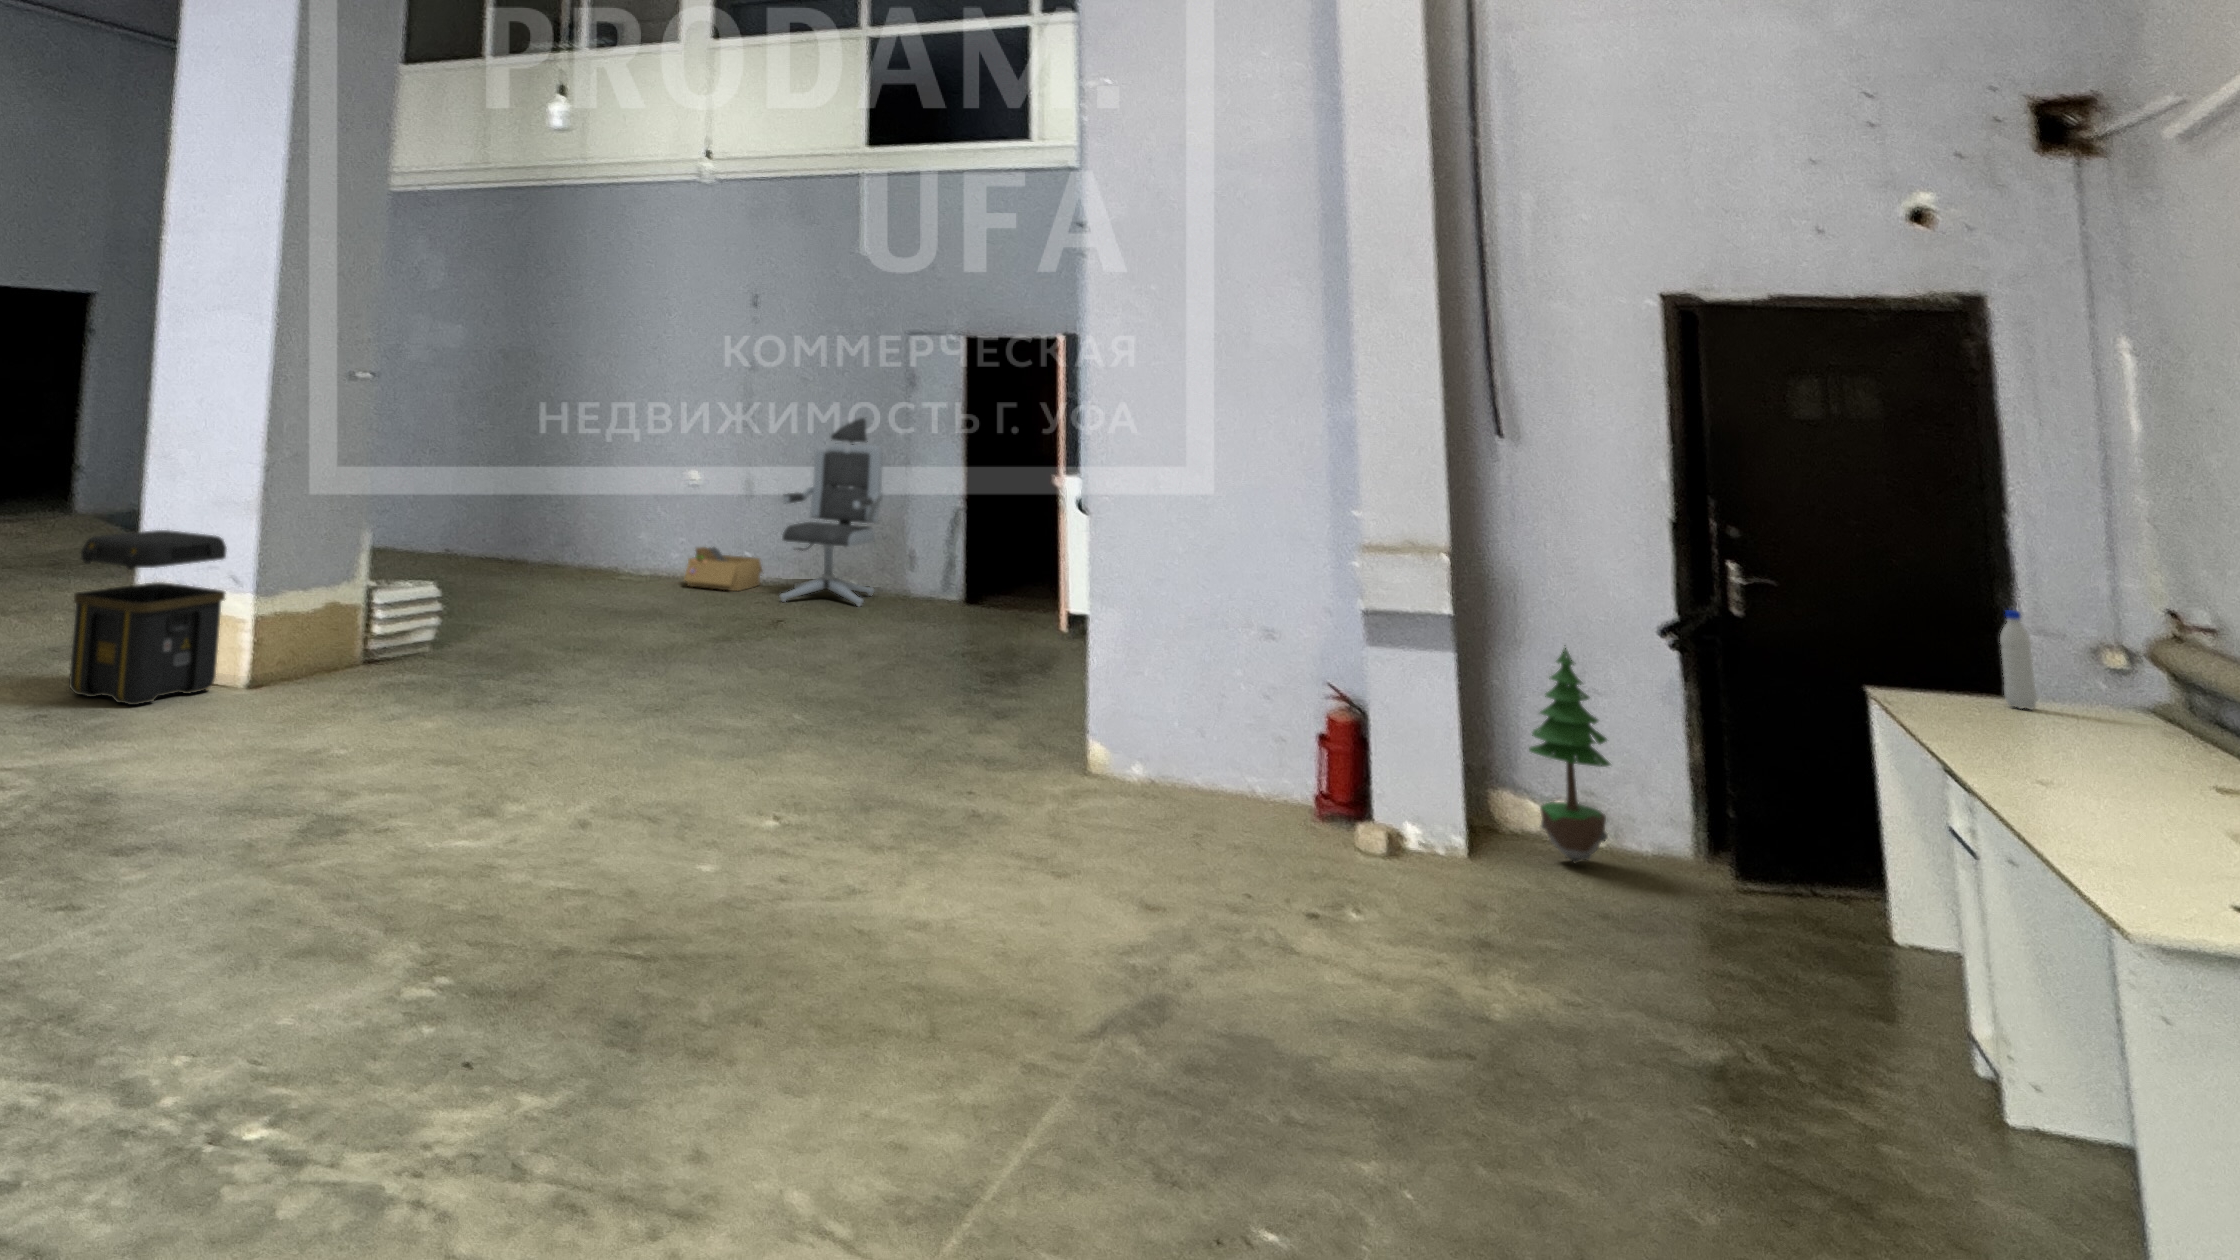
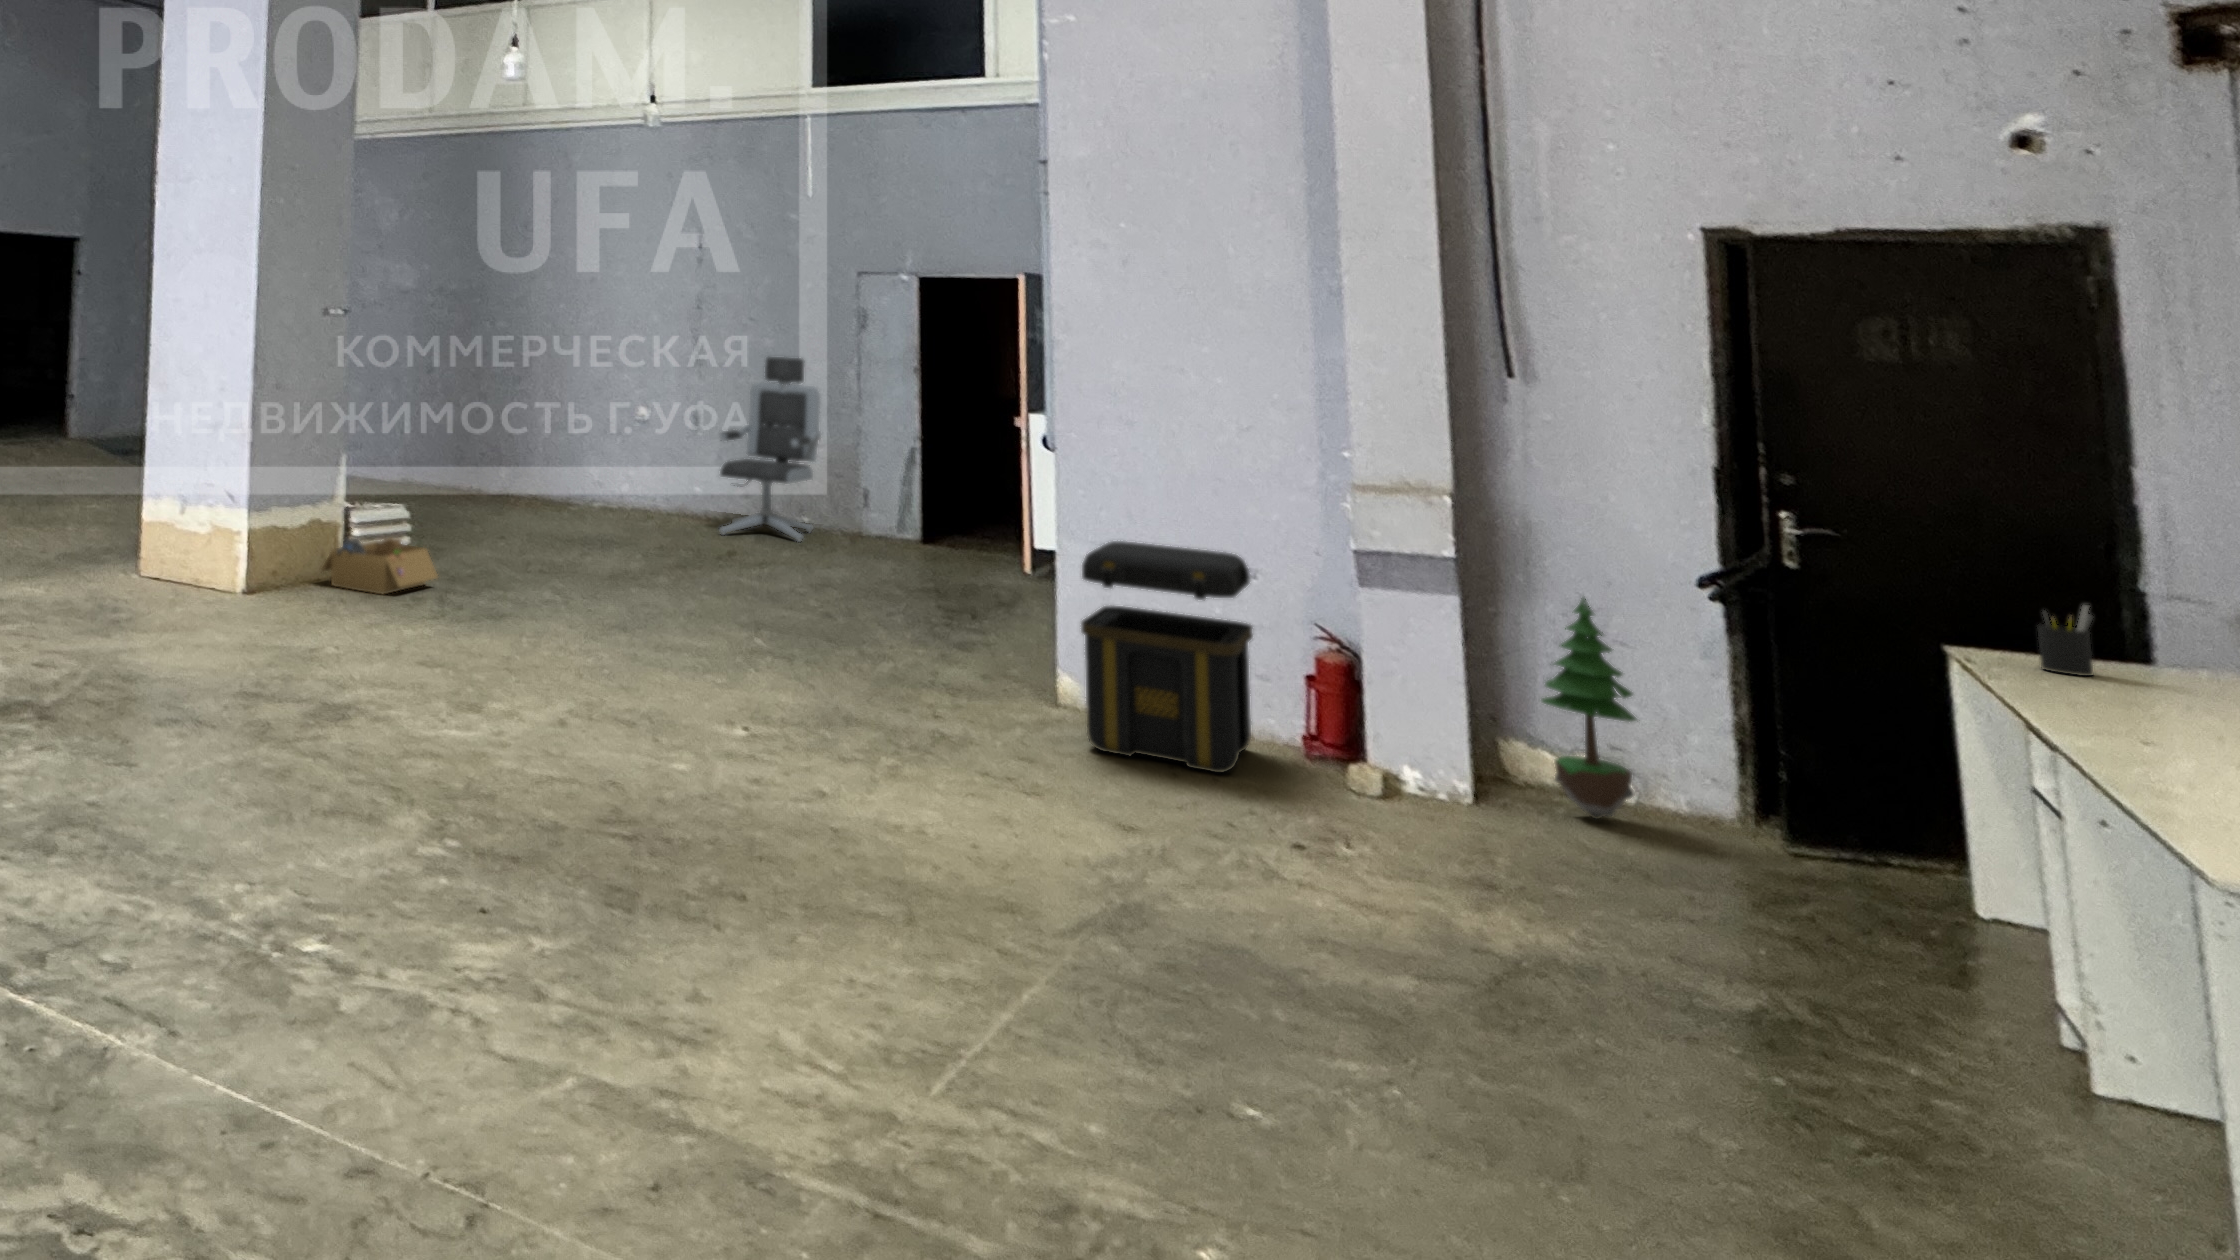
toolbox: present [69,530,226,705] -> present [1081,541,1253,773]
cardboard box: present [684,547,762,591] -> present [322,538,437,594]
water bottle: present [2000,610,2037,709] -> none [2122,570,2169,679]
pen holder: none [1935,644,1979,710] -> present [2038,605,2093,676]

